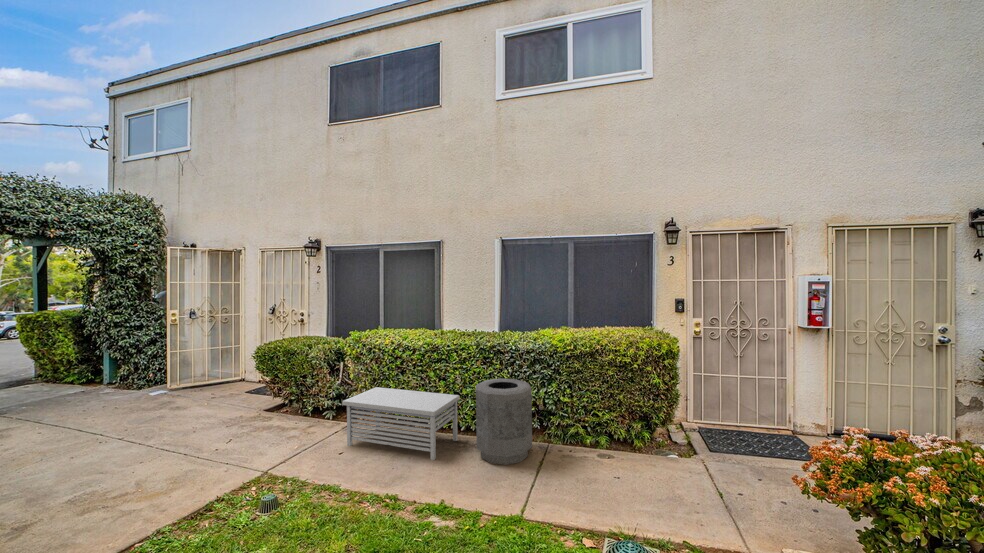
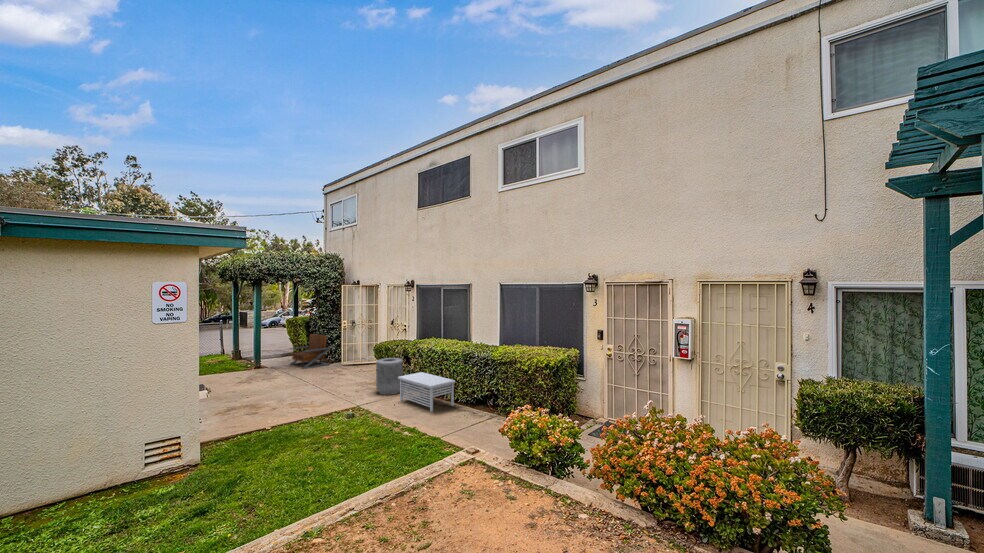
lounge chair: none [35,338,138,406] -> present [290,334,331,369]
trash can: present [476,378,532,465] -> present [376,358,403,395]

